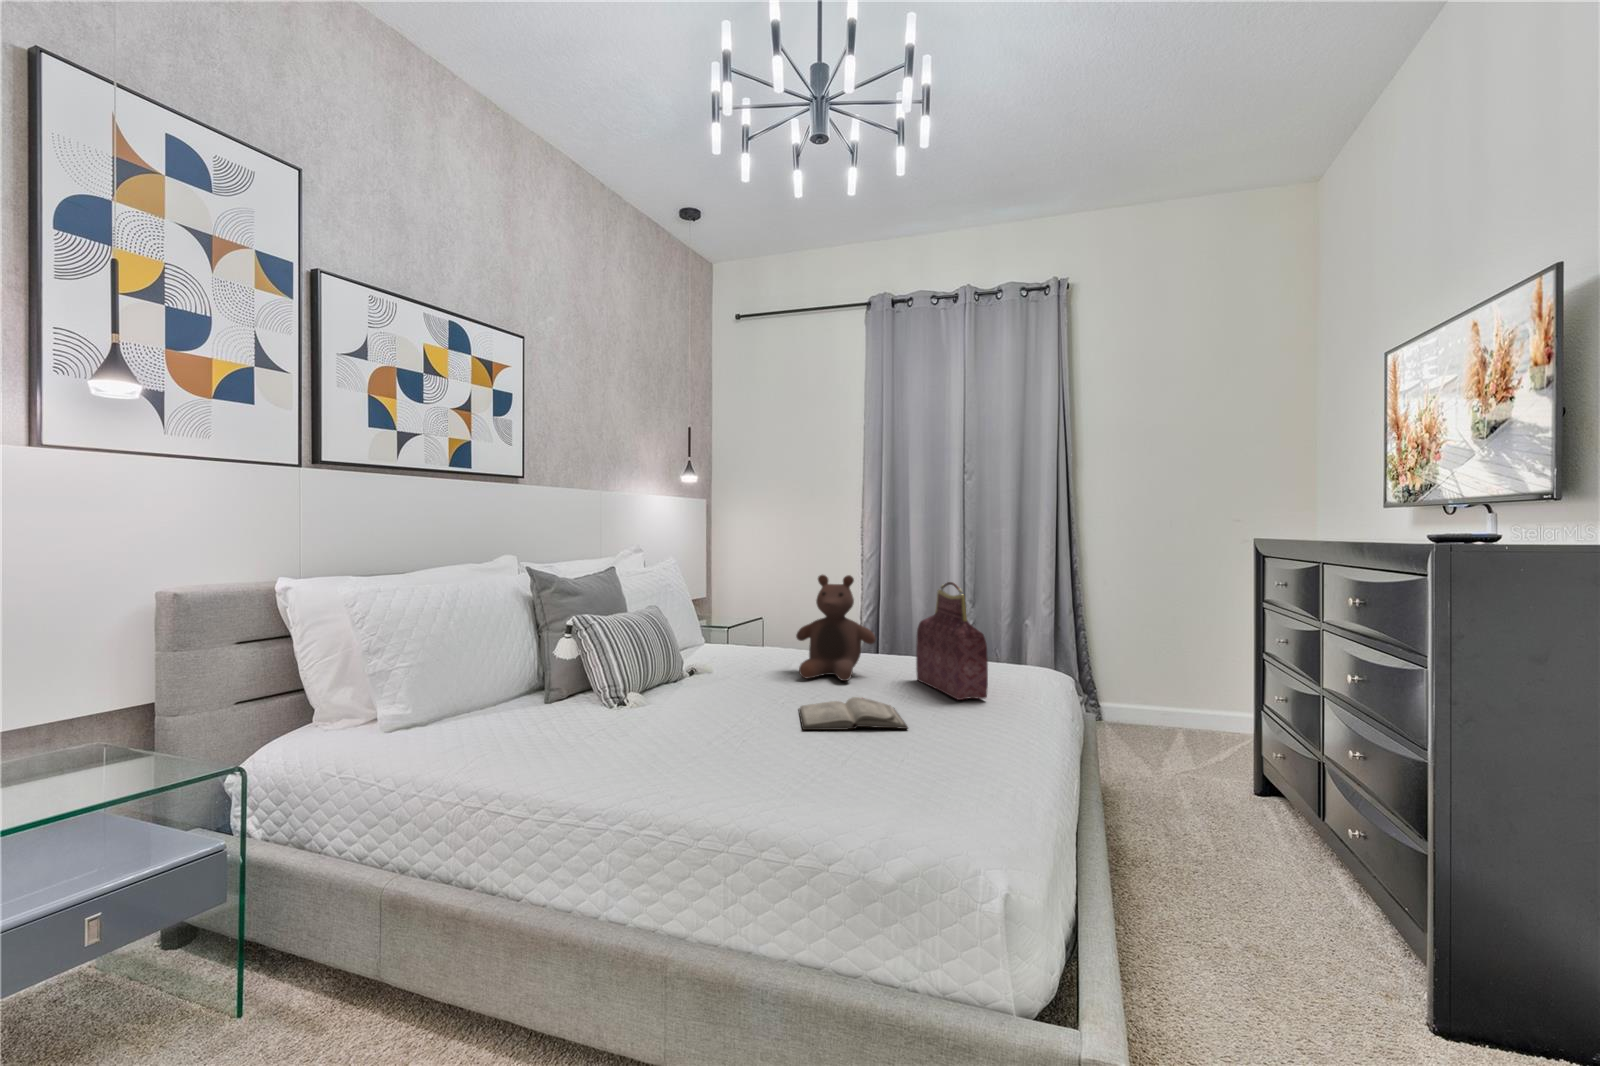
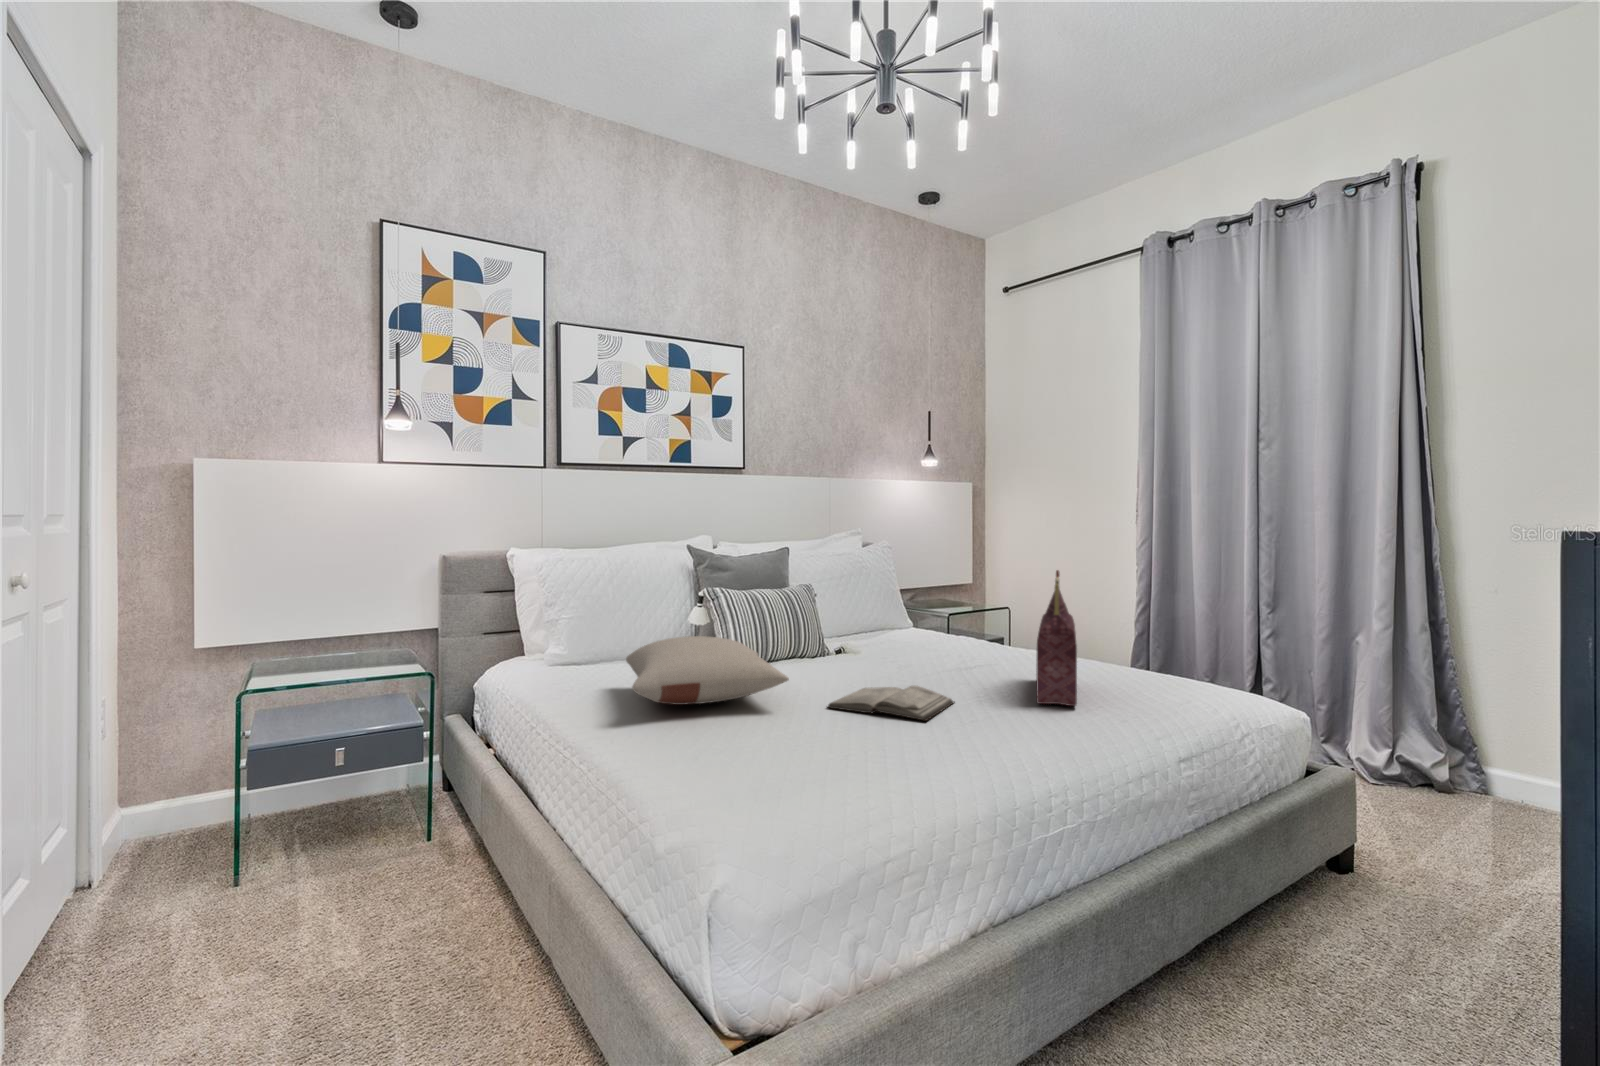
stuffed bear: present [796,575,876,681] -> none [914,560,1003,673]
pillow: none [548,670,778,752] -> present [626,636,789,705]

